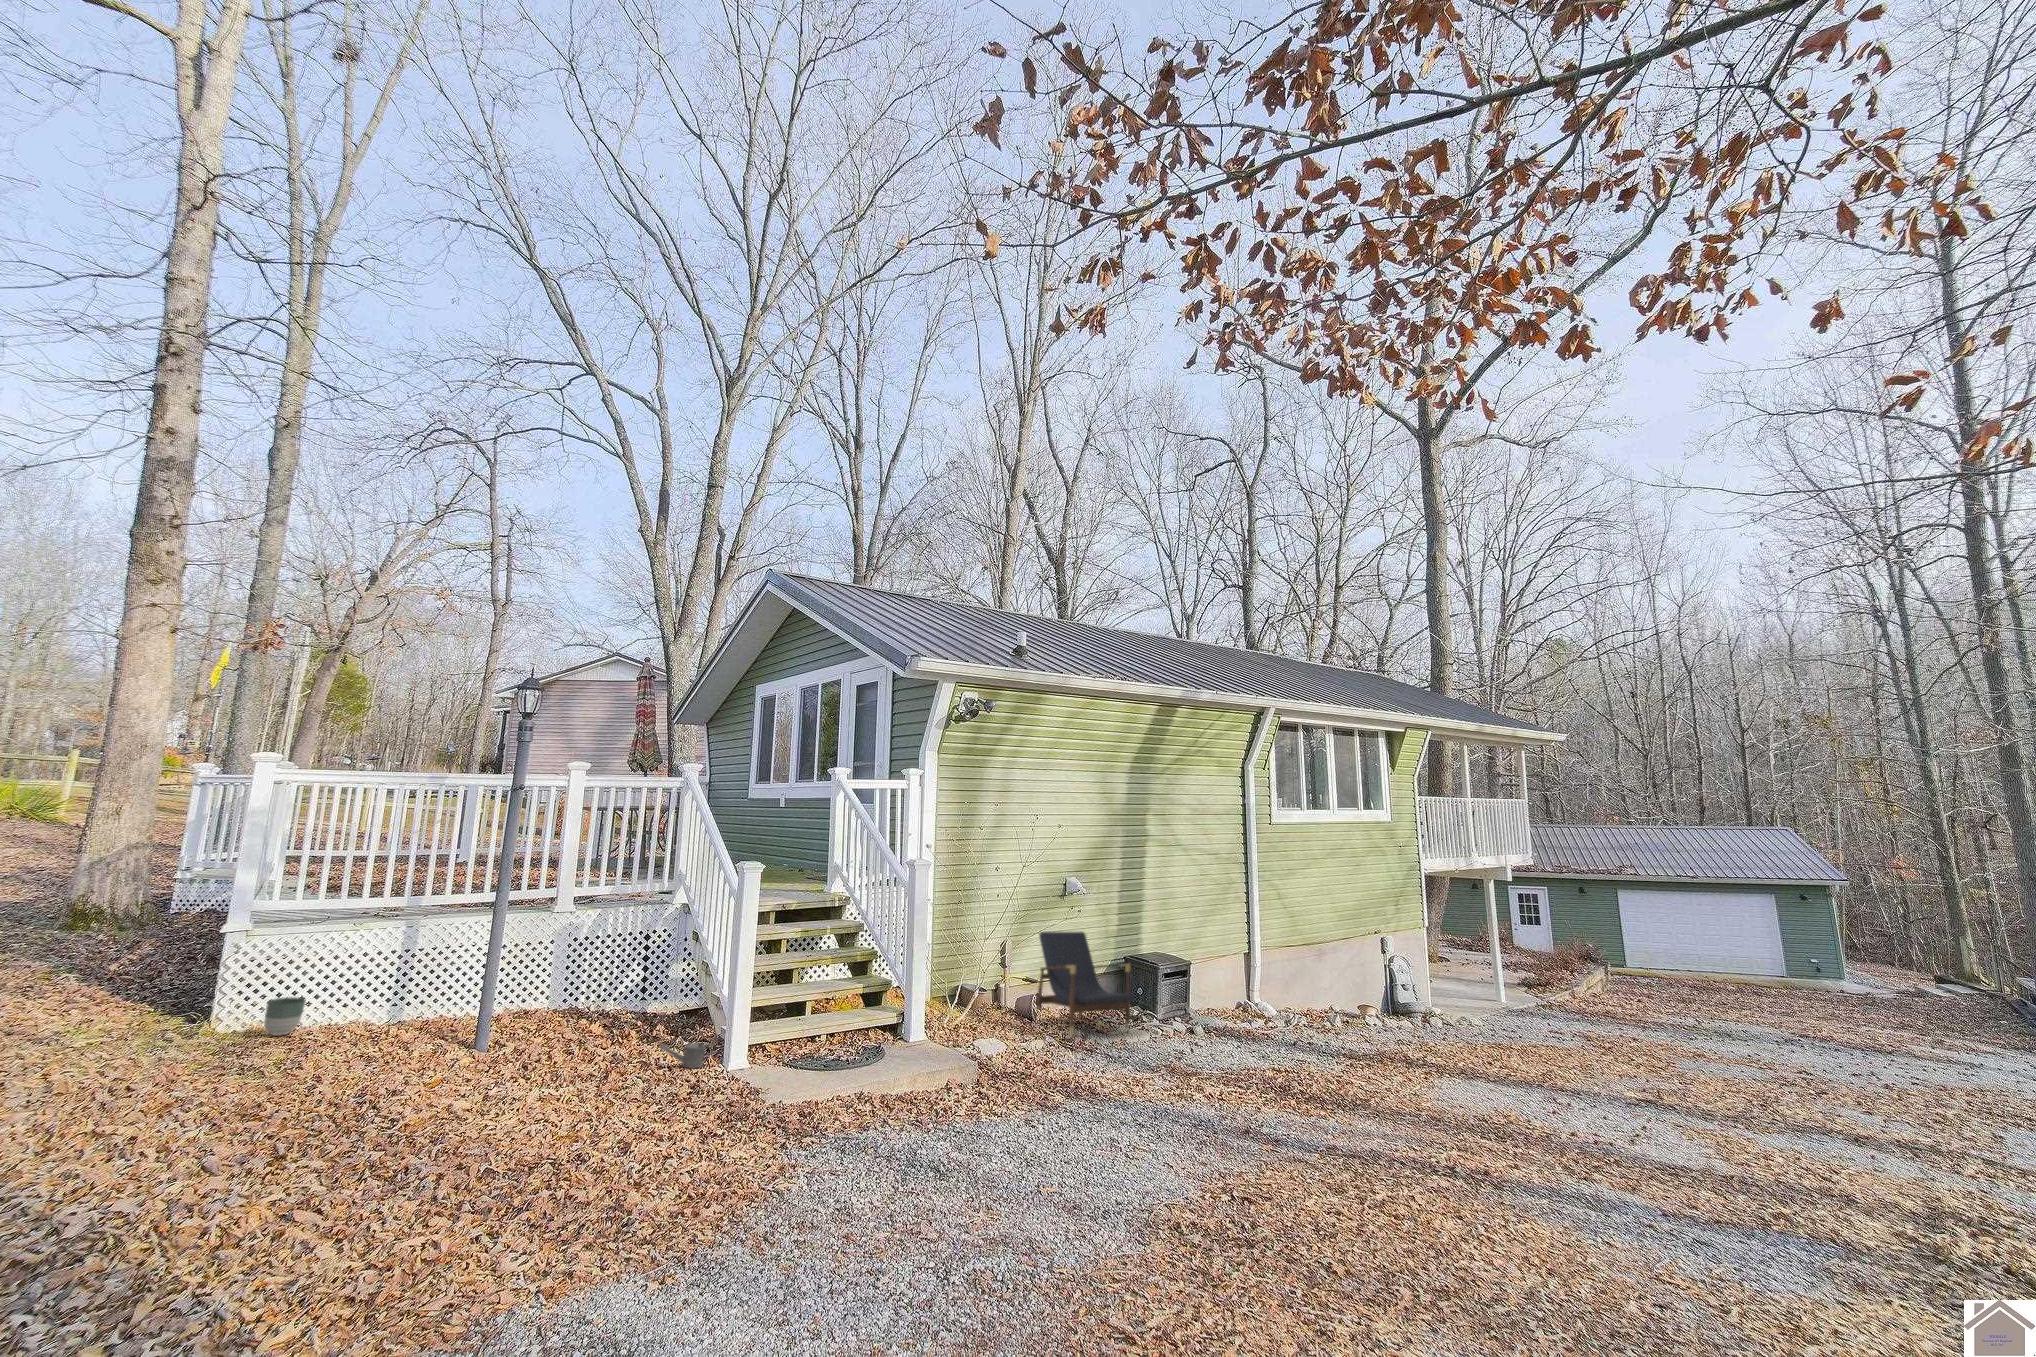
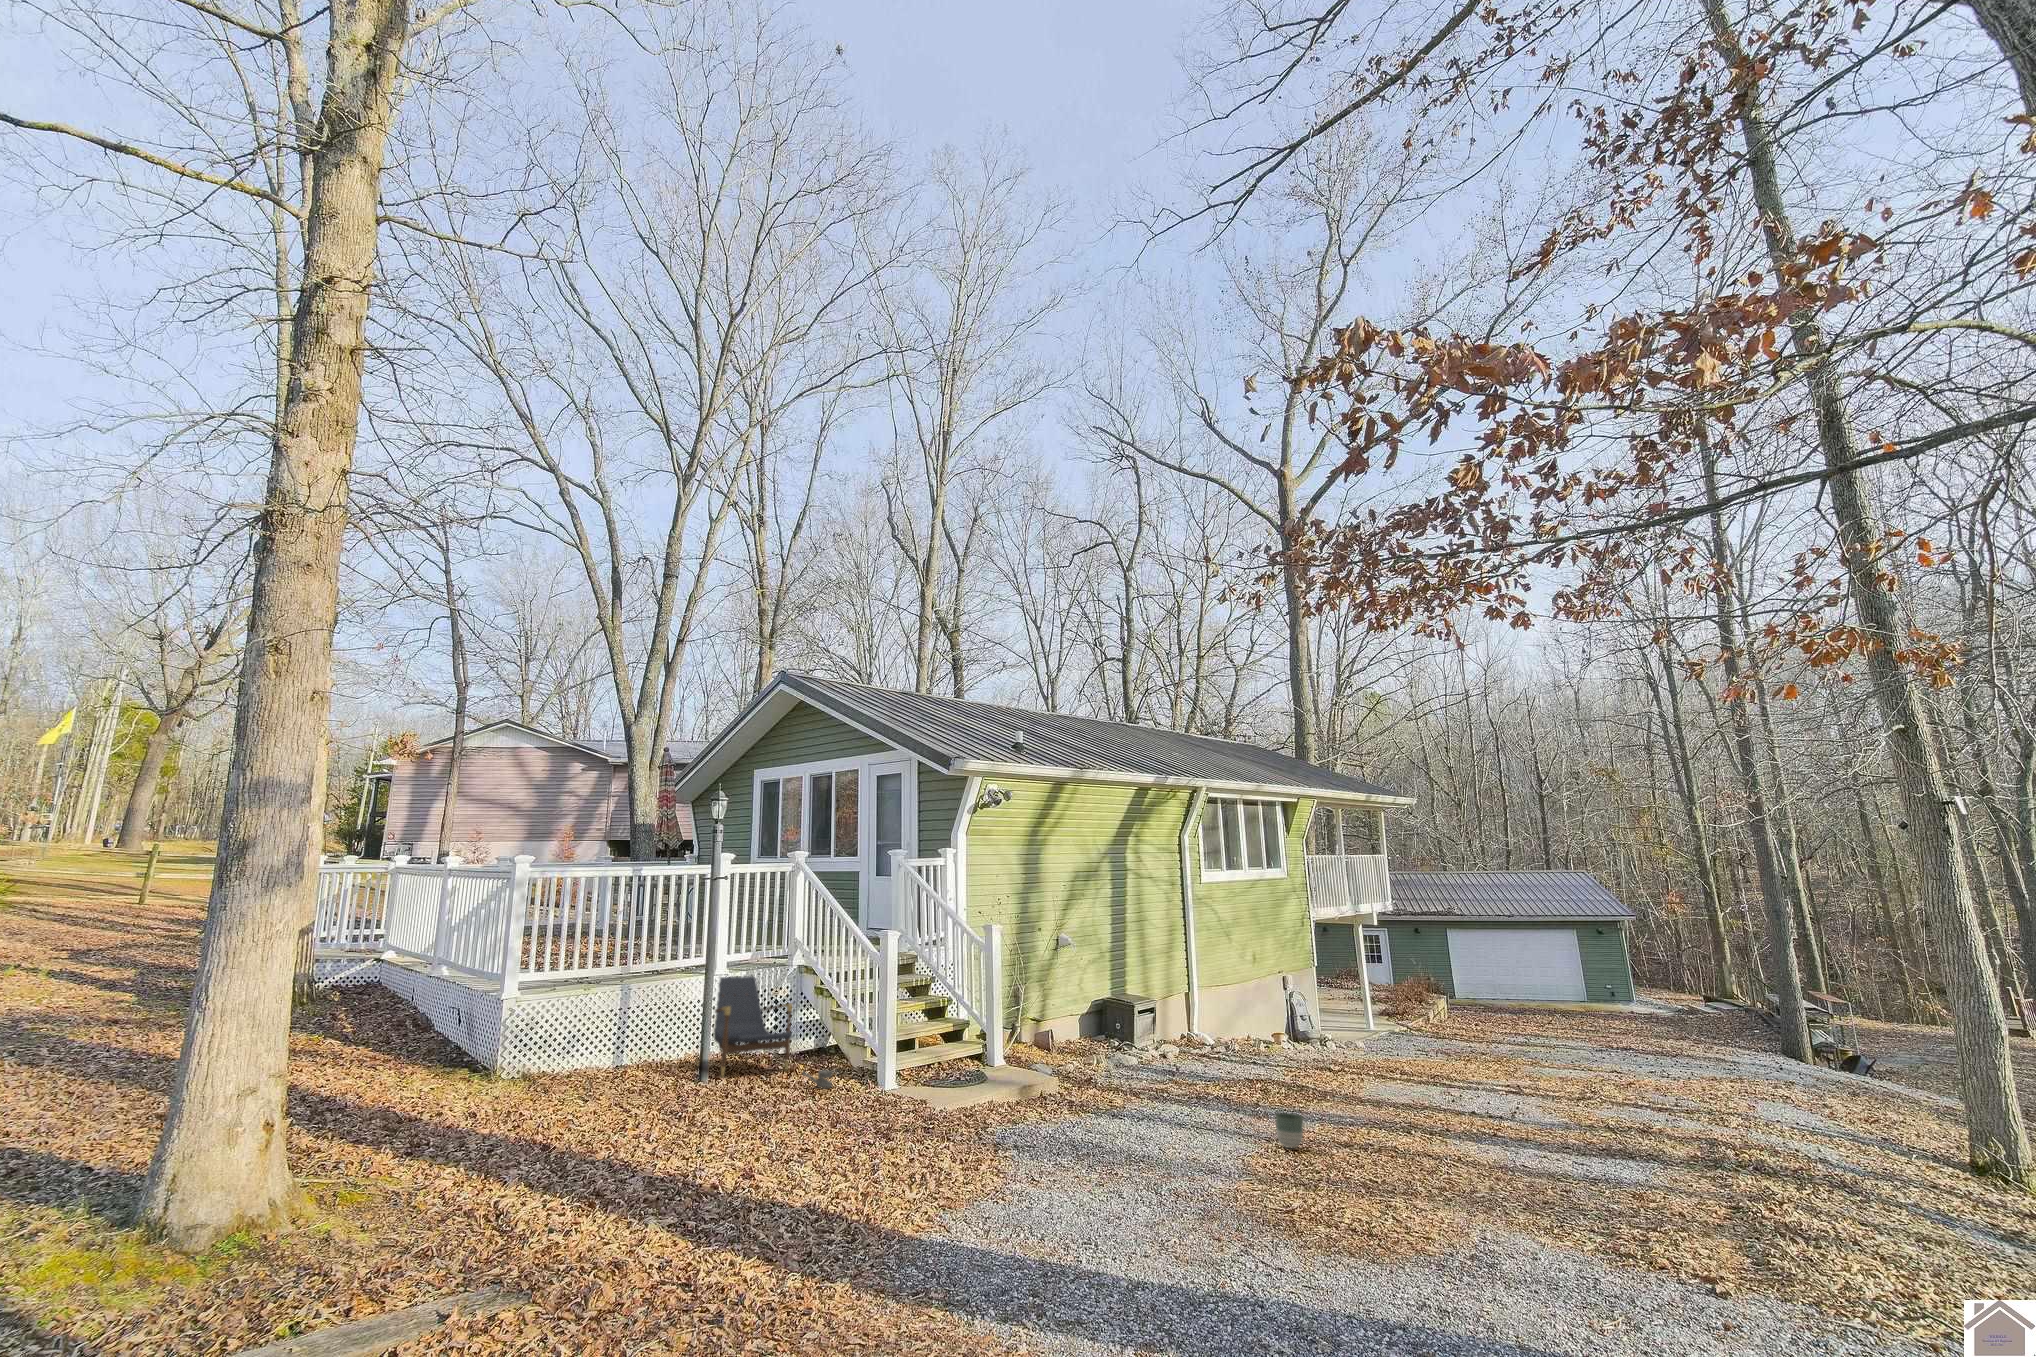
lounge chair: present [1037,932,1134,1037] -> present [696,976,792,1077]
planter: present [264,997,306,1036] -> present [1275,1112,1303,1148]

